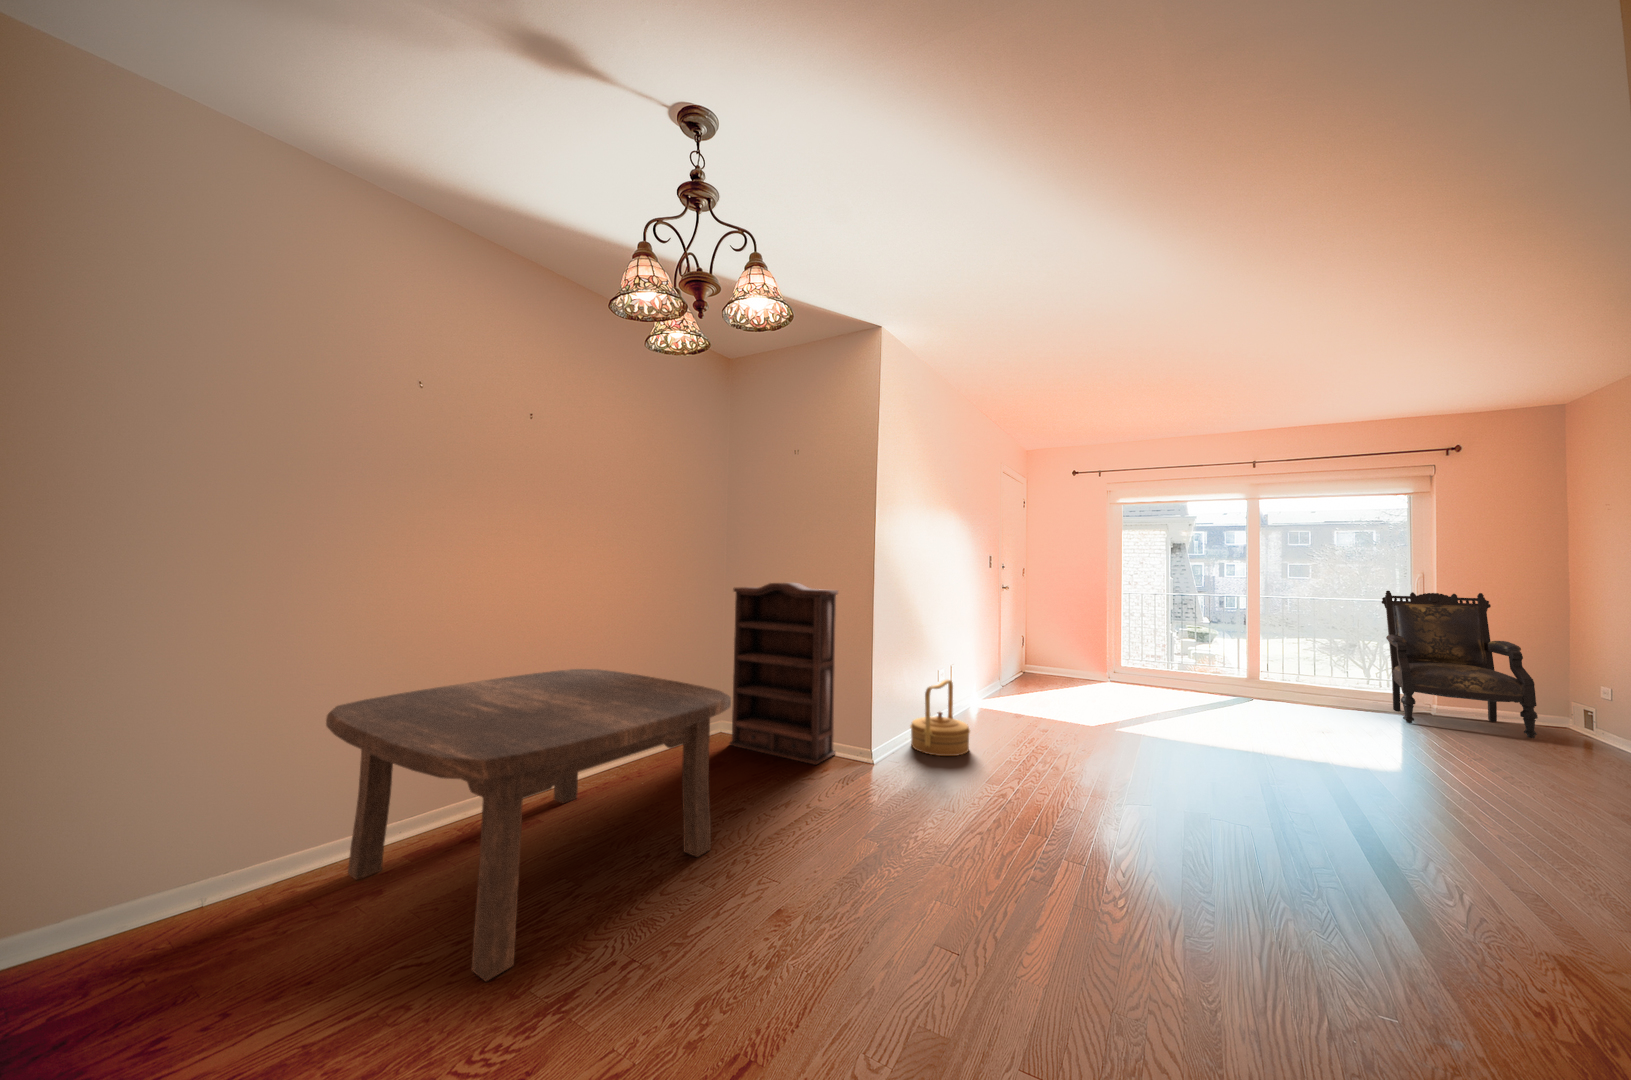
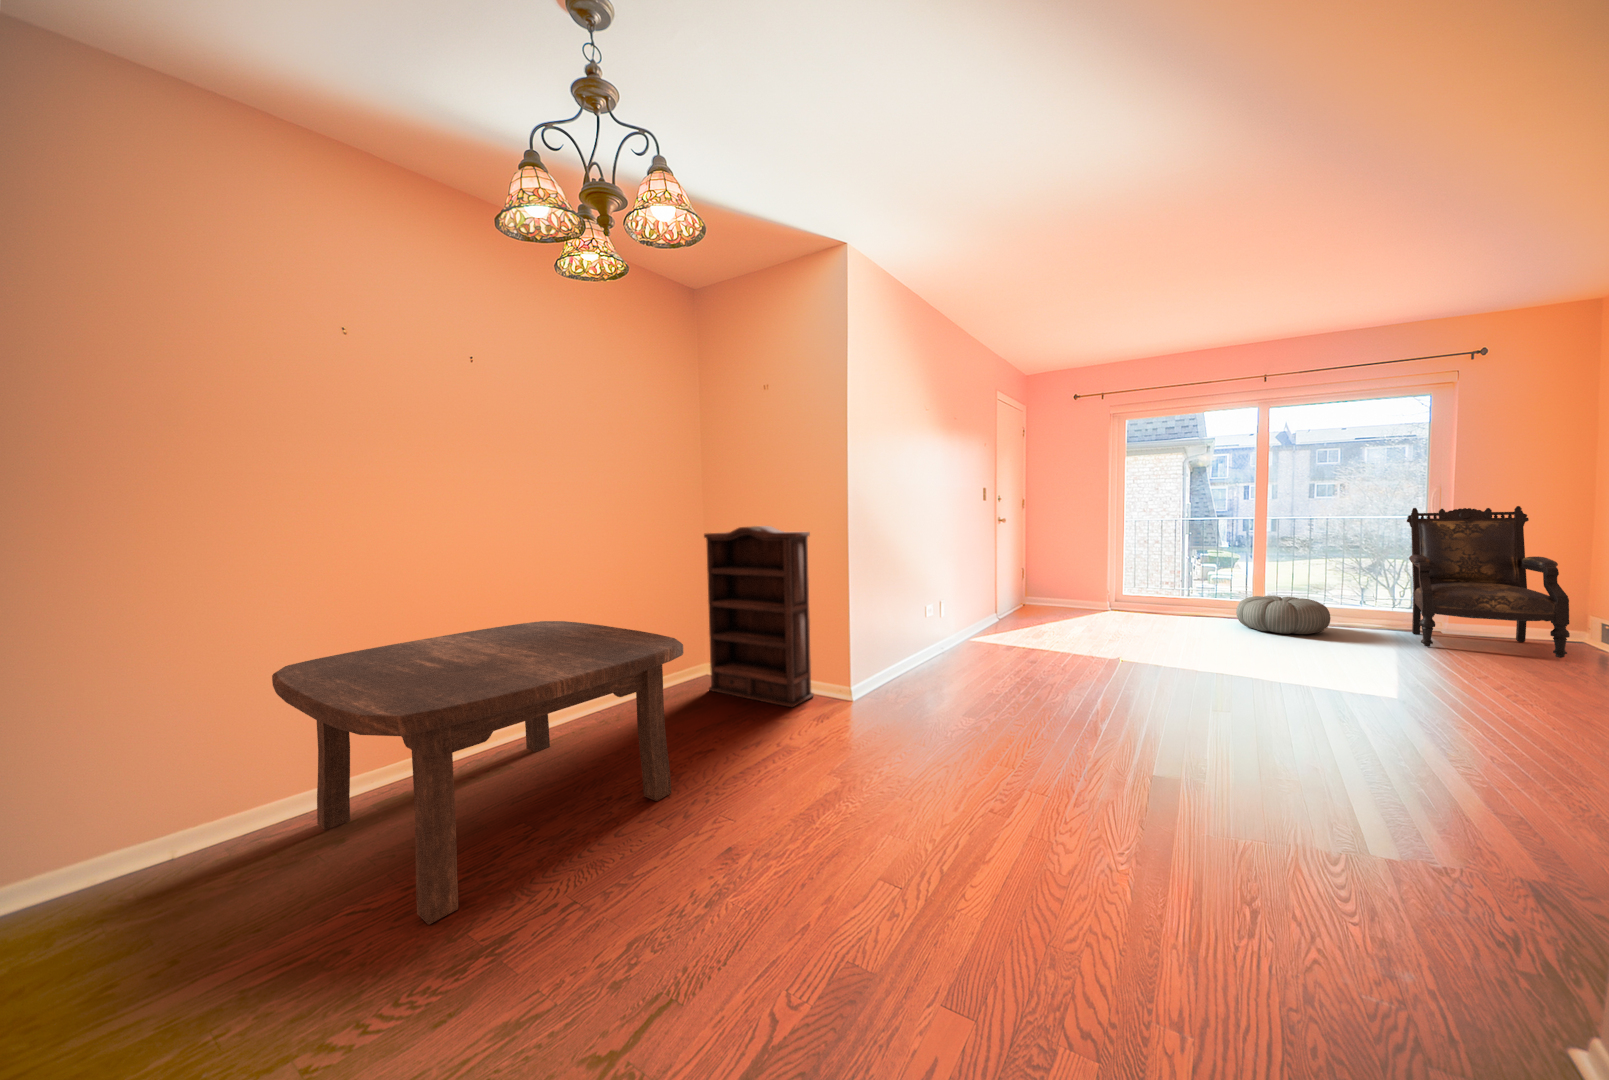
pouf: none [1229,669,1318,707] -> present [1236,596,1331,634]
woven basket: present [910,680,970,756] -> none [891,618,952,695]

